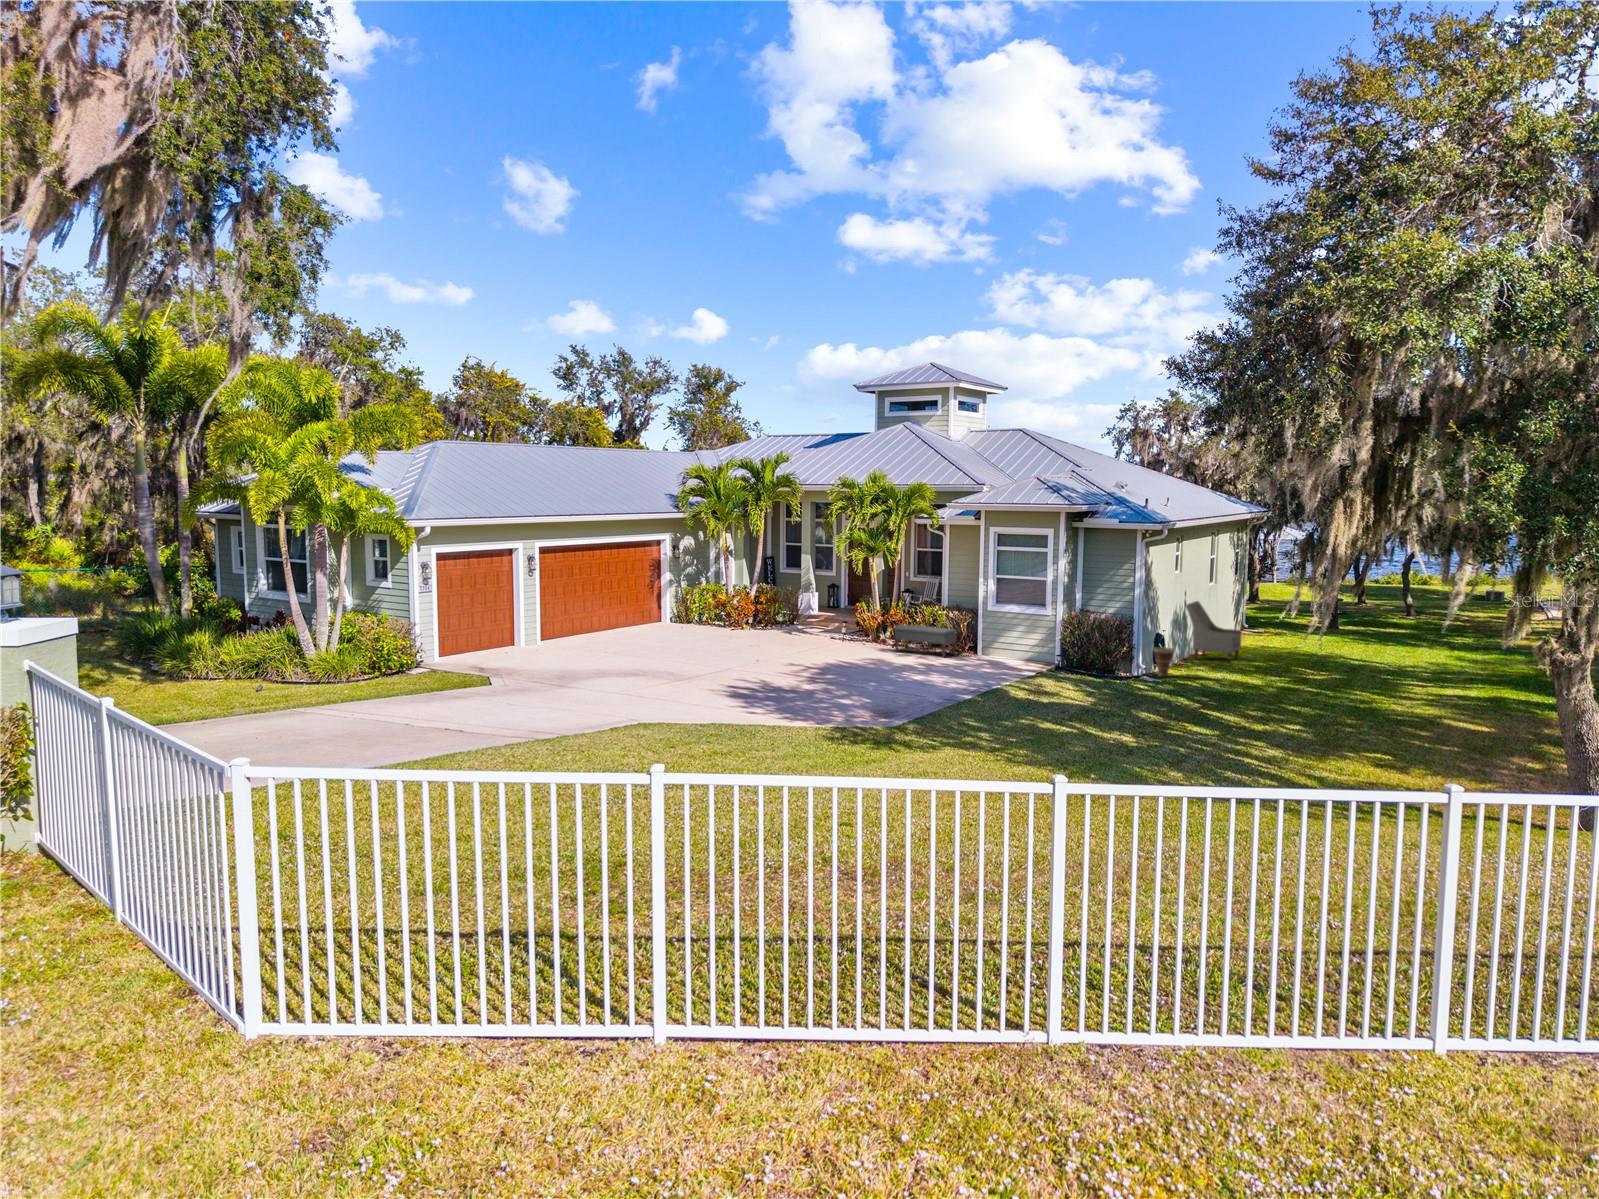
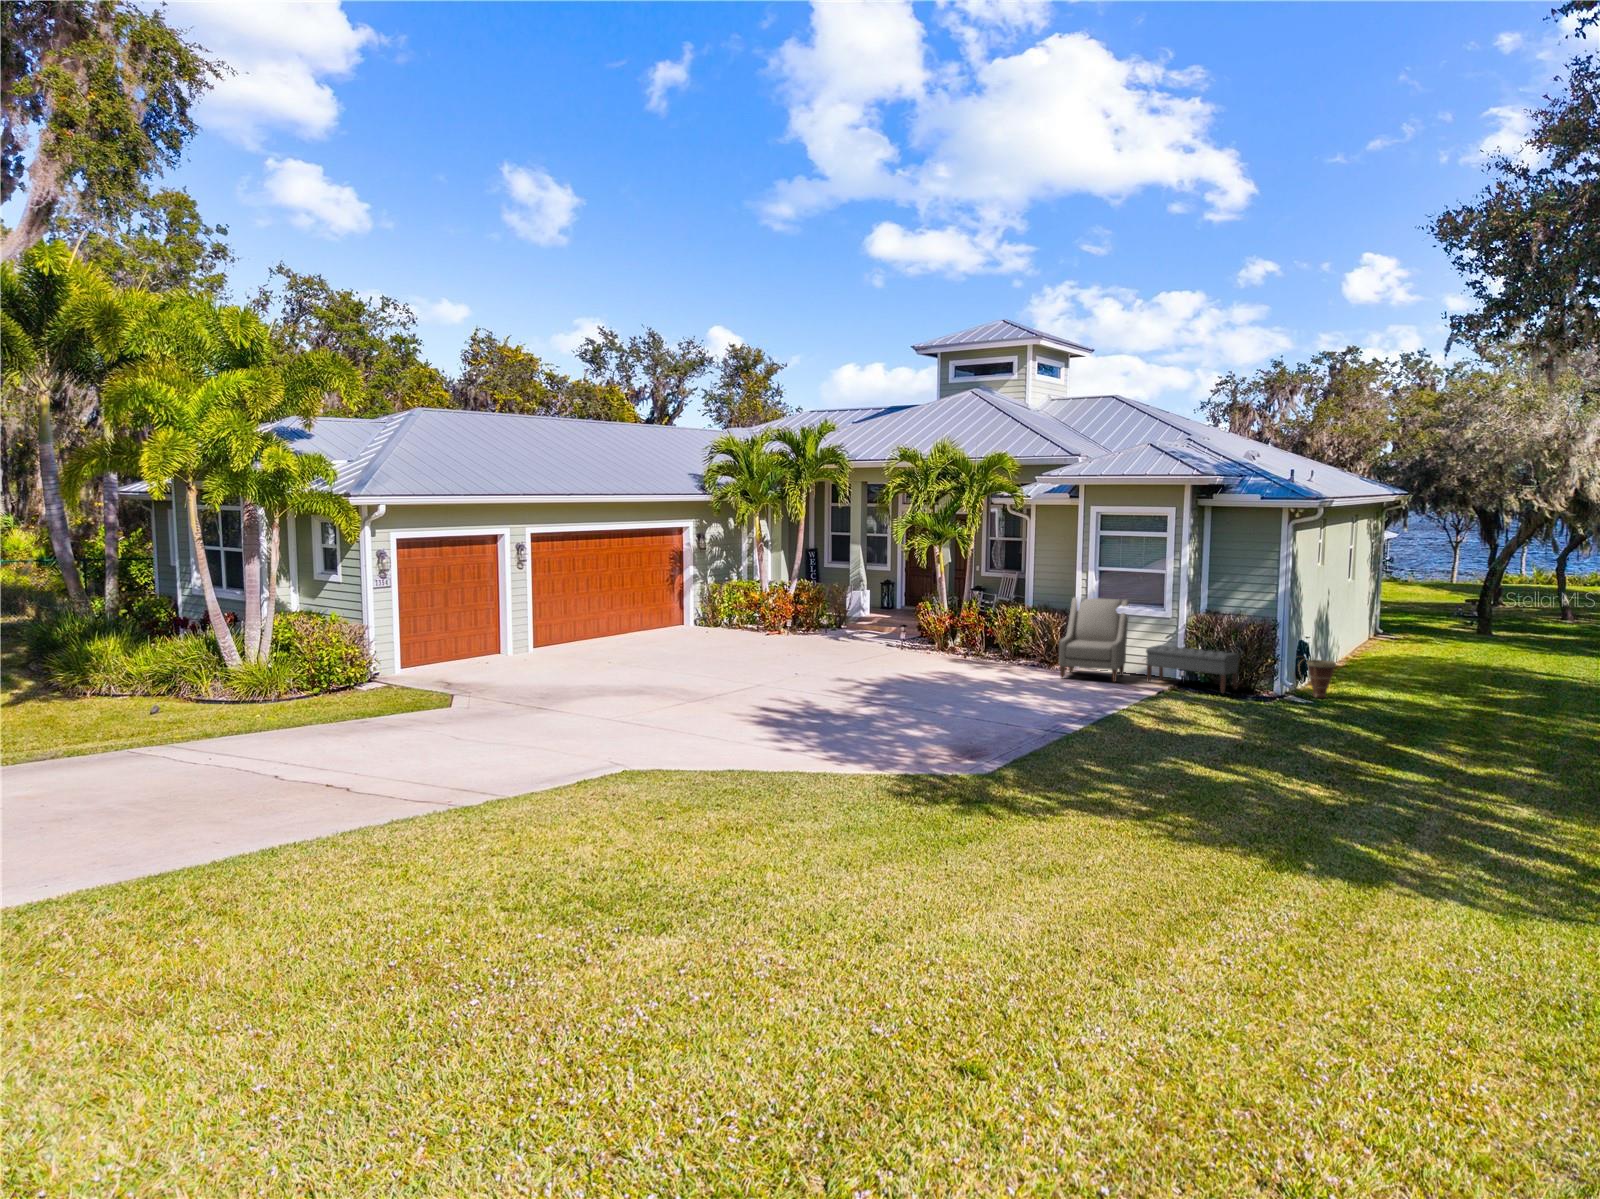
chair: present [1186,601,1242,662] -> present [1059,597,1129,682]
bench: present [894,625,957,657] -> present [1146,645,1240,693]

